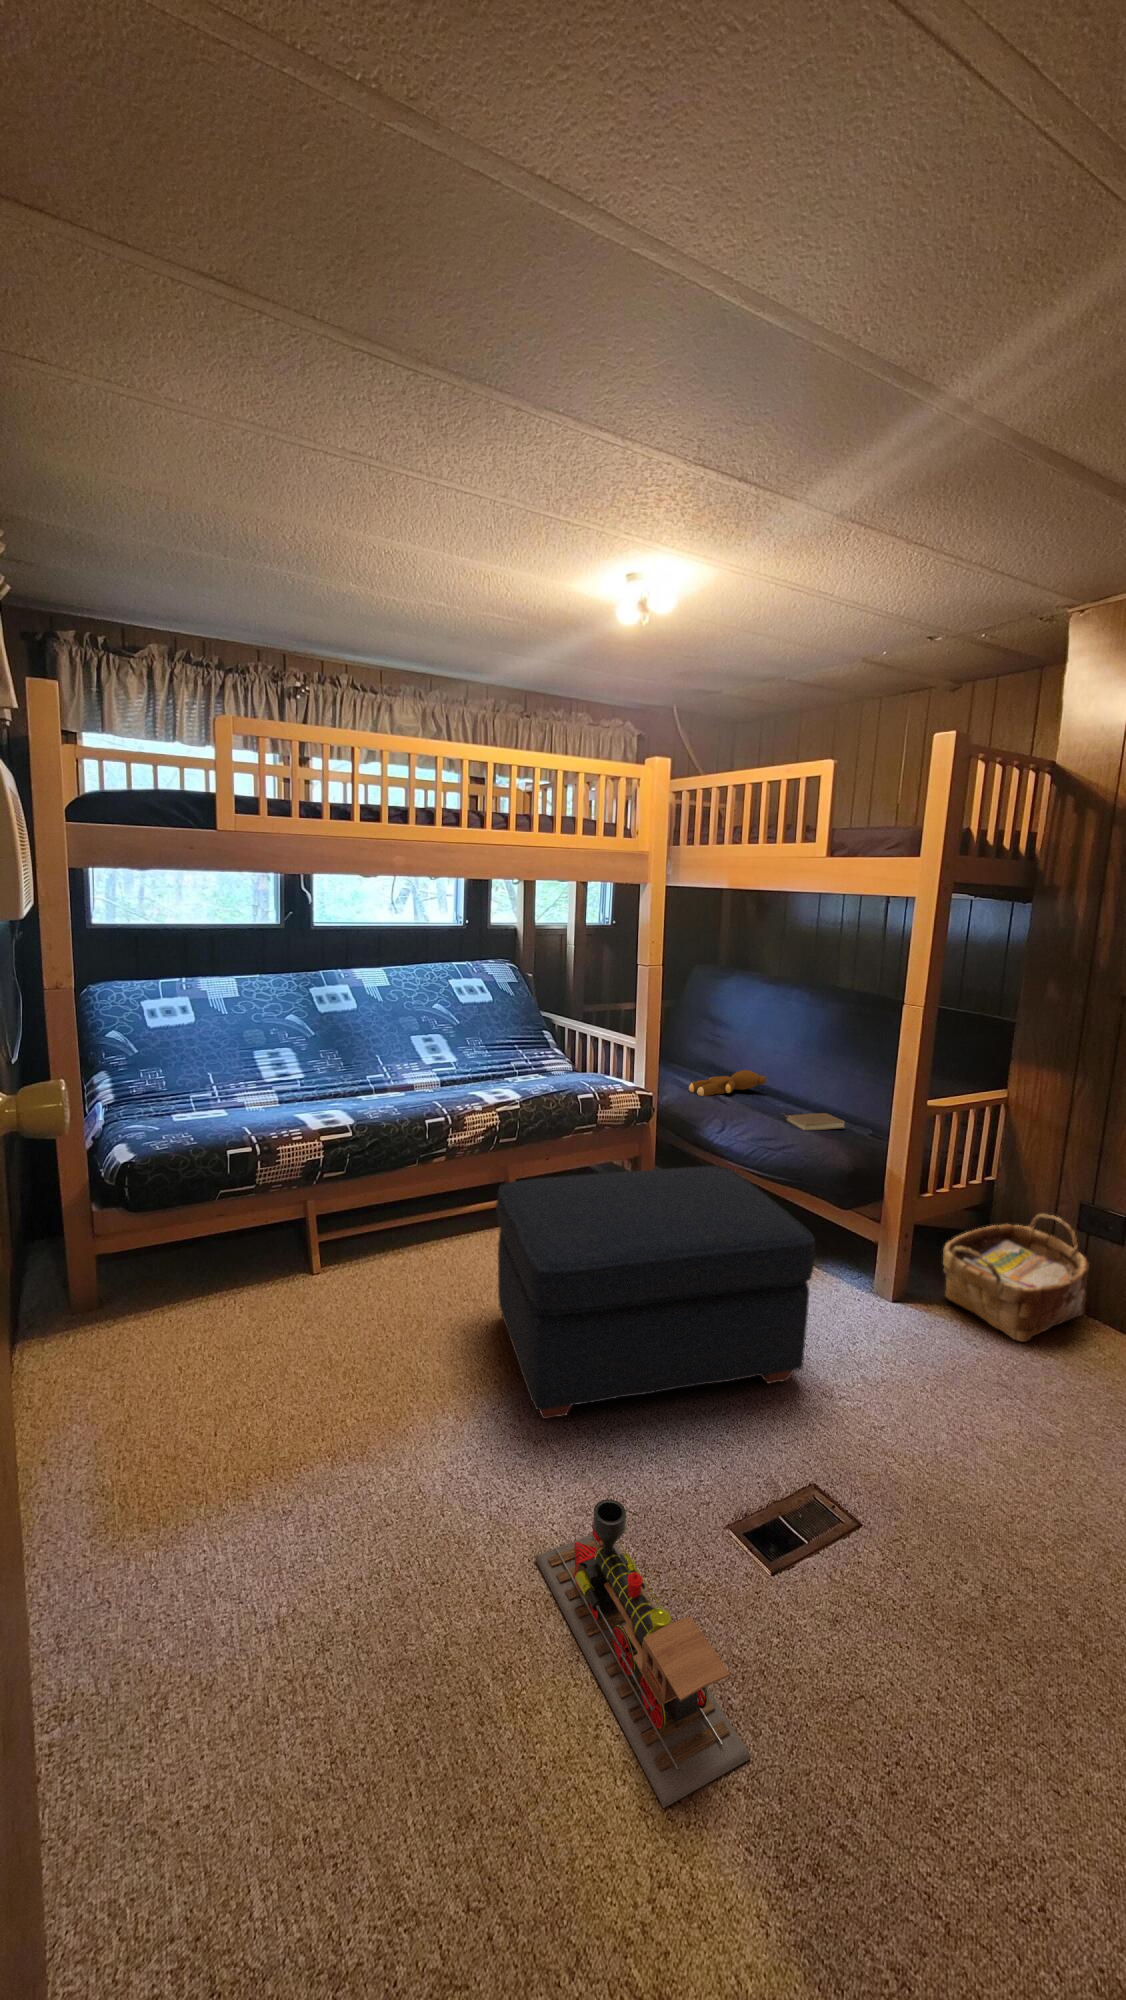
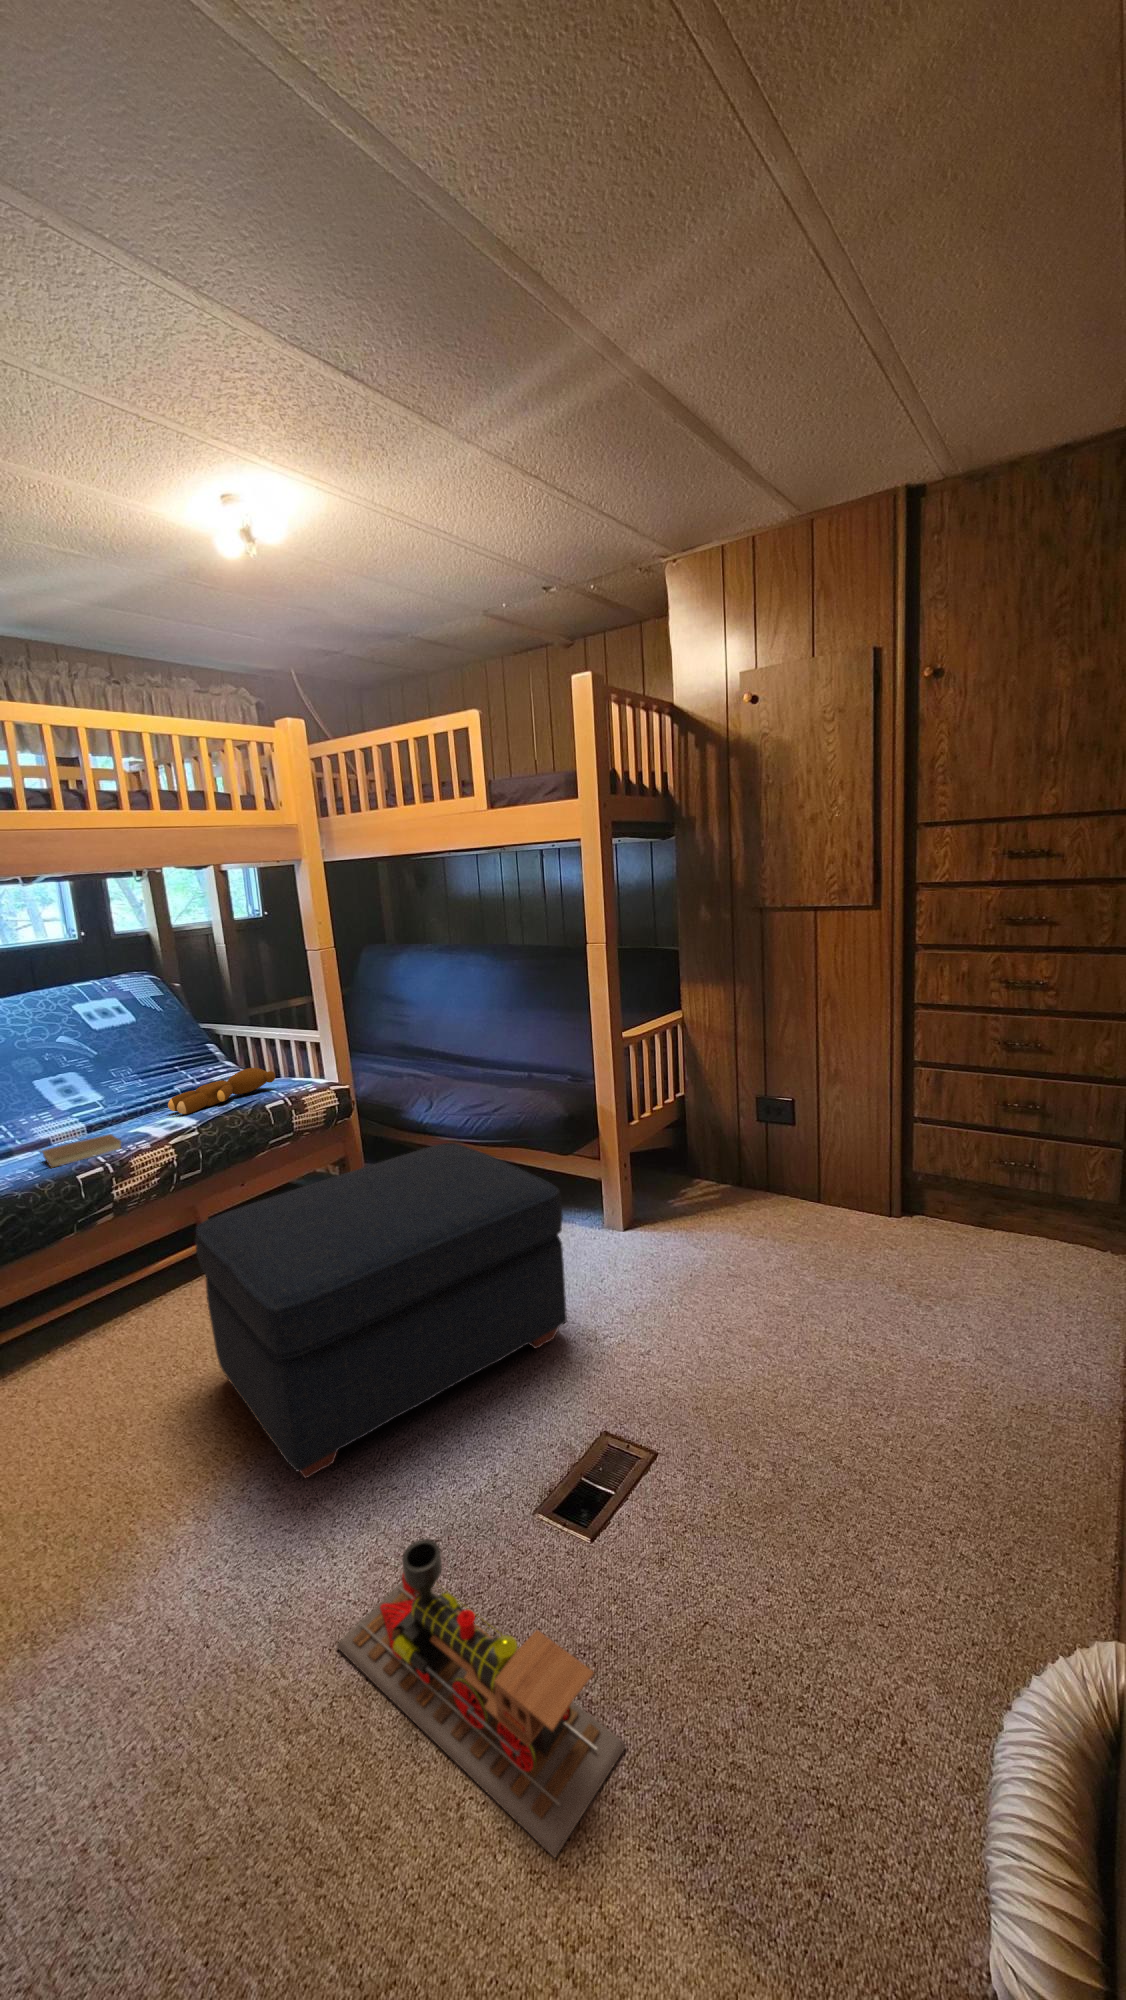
teddy bear: present [689,1070,766,1096] -> present [168,1068,275,1114]
book: present [783,1113,845,1130] -> present [42,1134,121,1167]
woven basket: present [943,1214,1089,1342] -> none [659,1117,775,1234]

